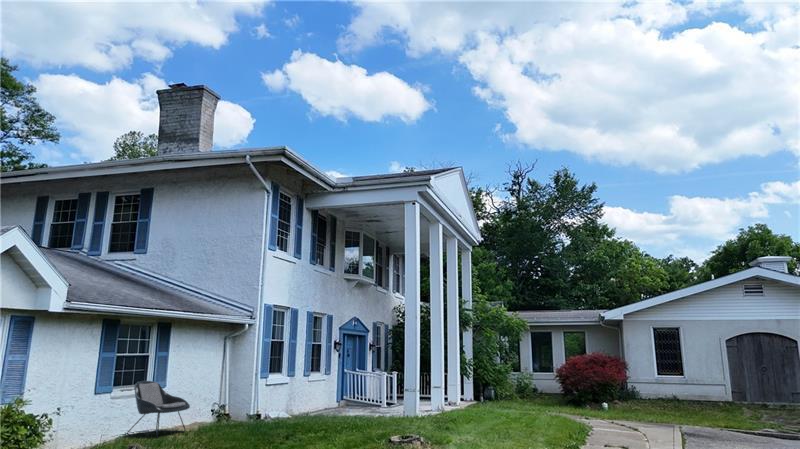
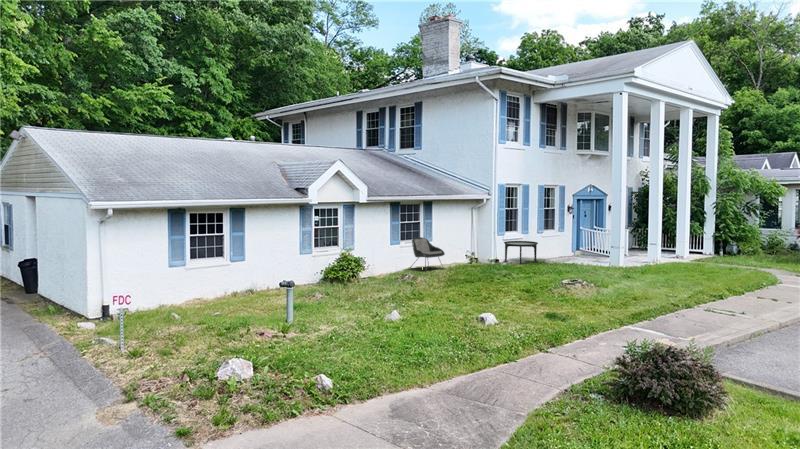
round table: none [268,386,316,419] -> present [504,241,538,264]

